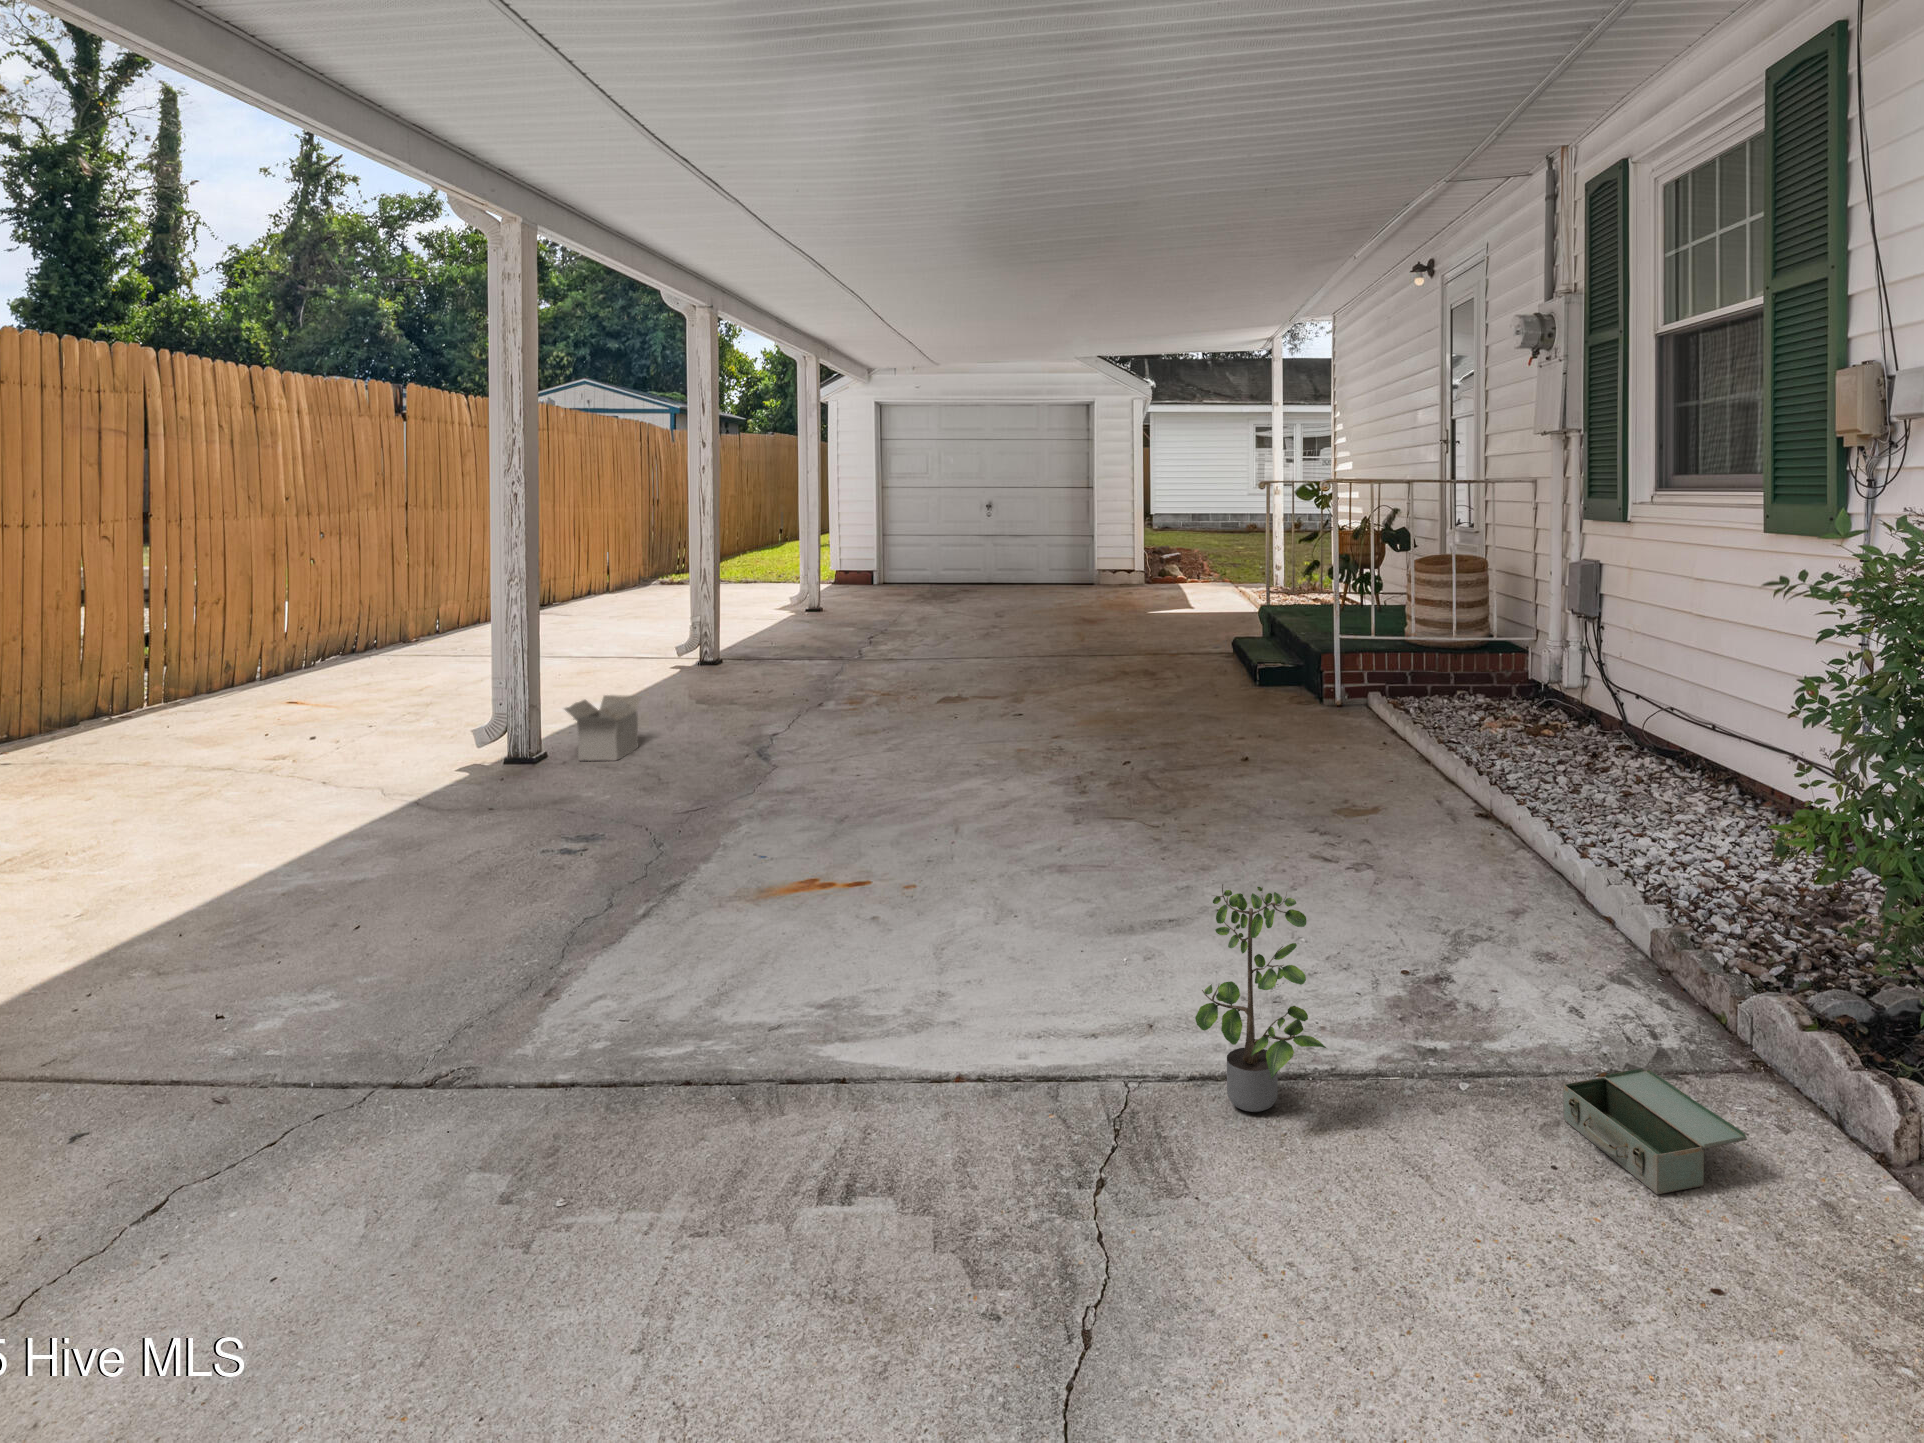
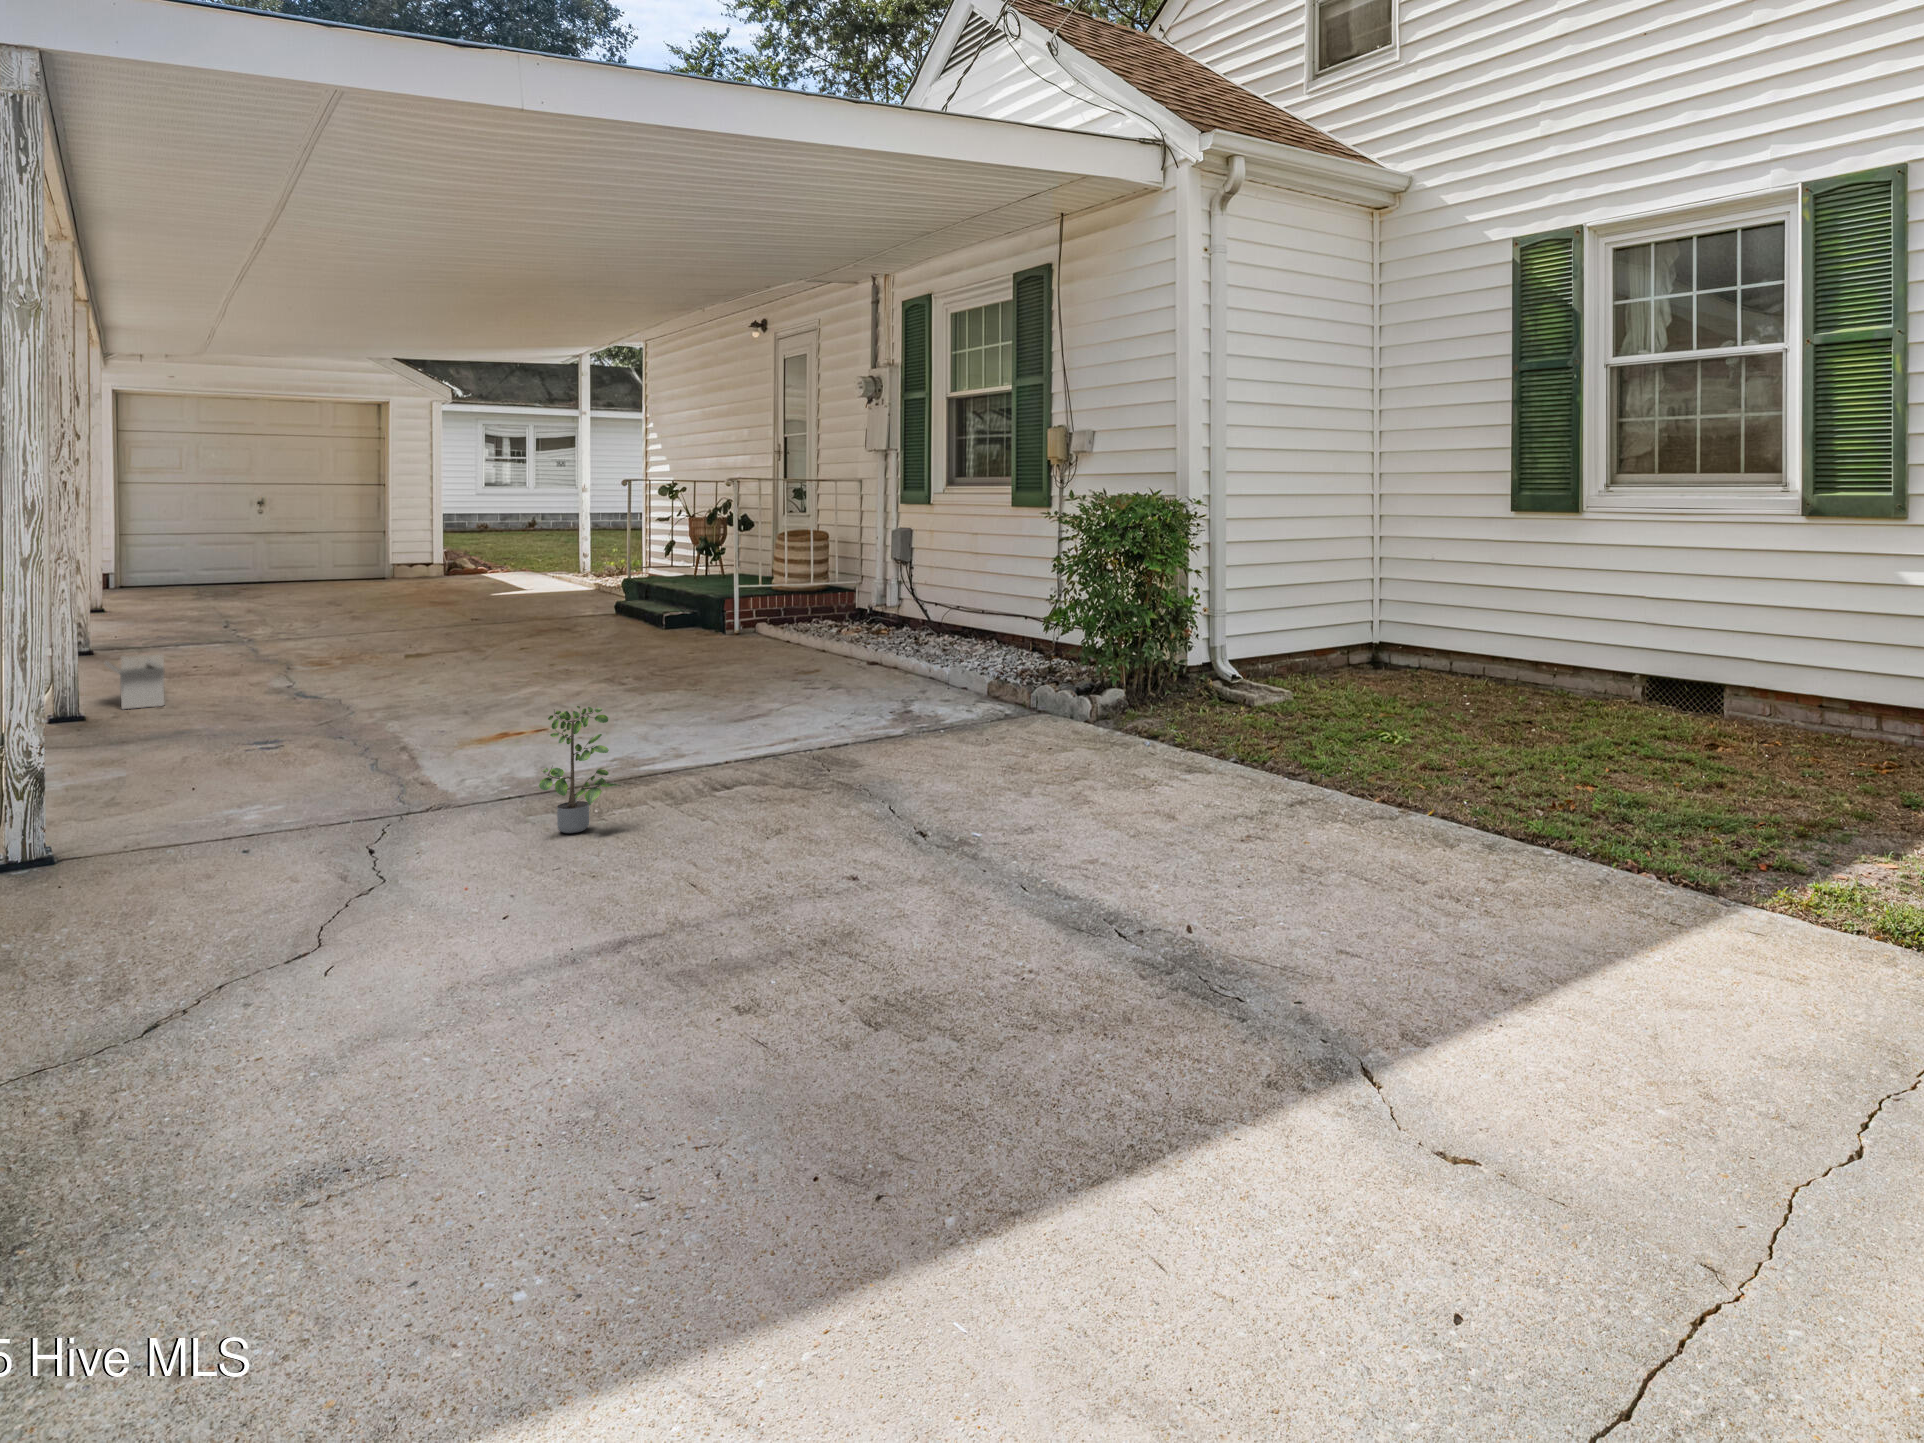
potted plant: present [1195,884,1326,1112] -> present [539,706,620,833]
toolbox: present [1563,1068,1747,1194] -> none [982,710,1048,738]

